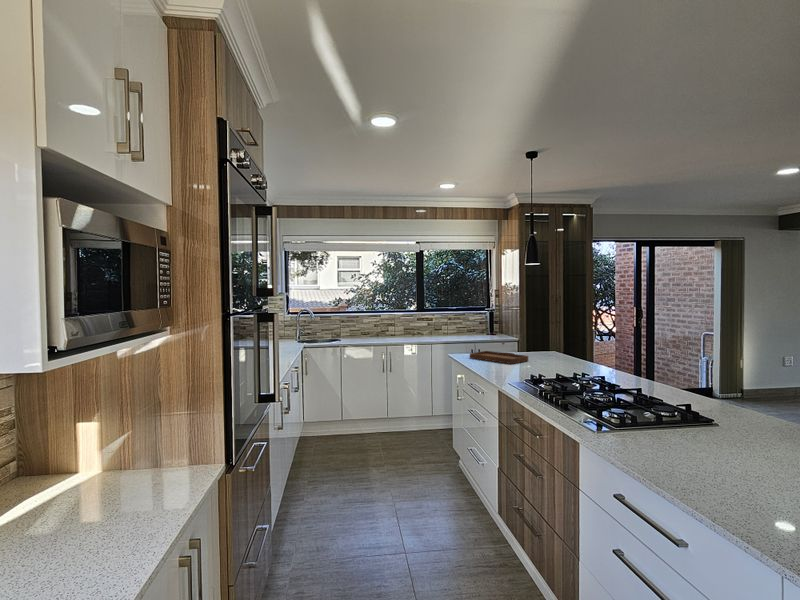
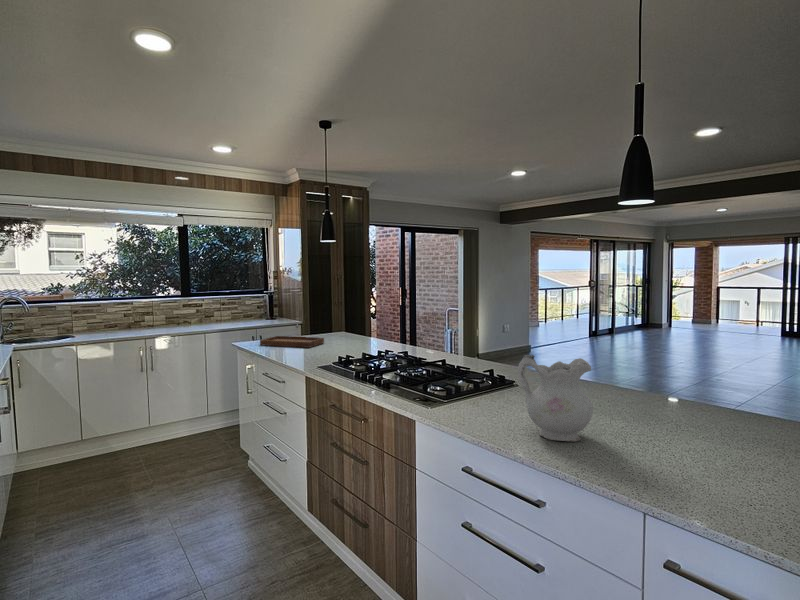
ceramic pitcher: none [679,390,772,493] -> present [518,355,593,442]

